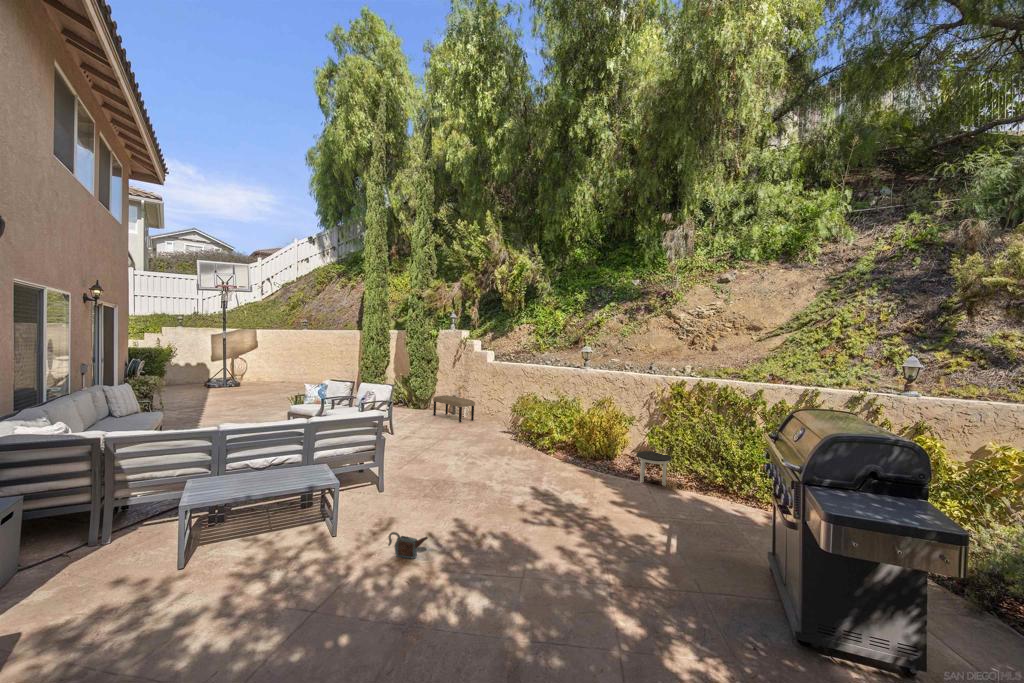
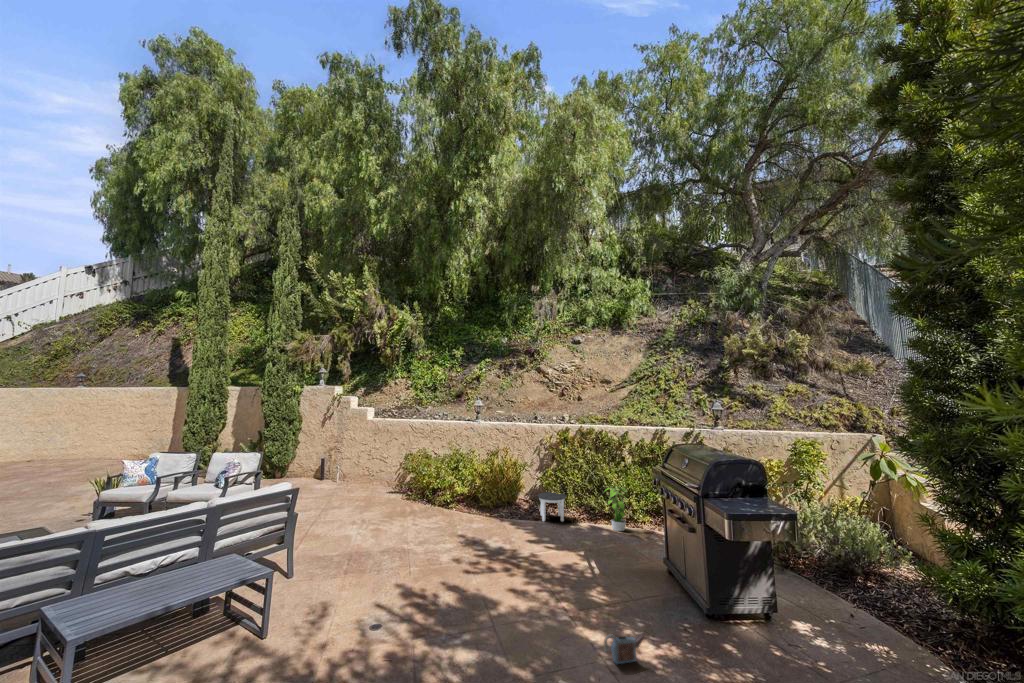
bench: present [433,395,475,422] -> none [308,456,359,484]
potted plant: none [713,452,750,507] -> present [606,487,628,531]
watering can: present [388,532,428,559] -> present [604,632,646,664]

